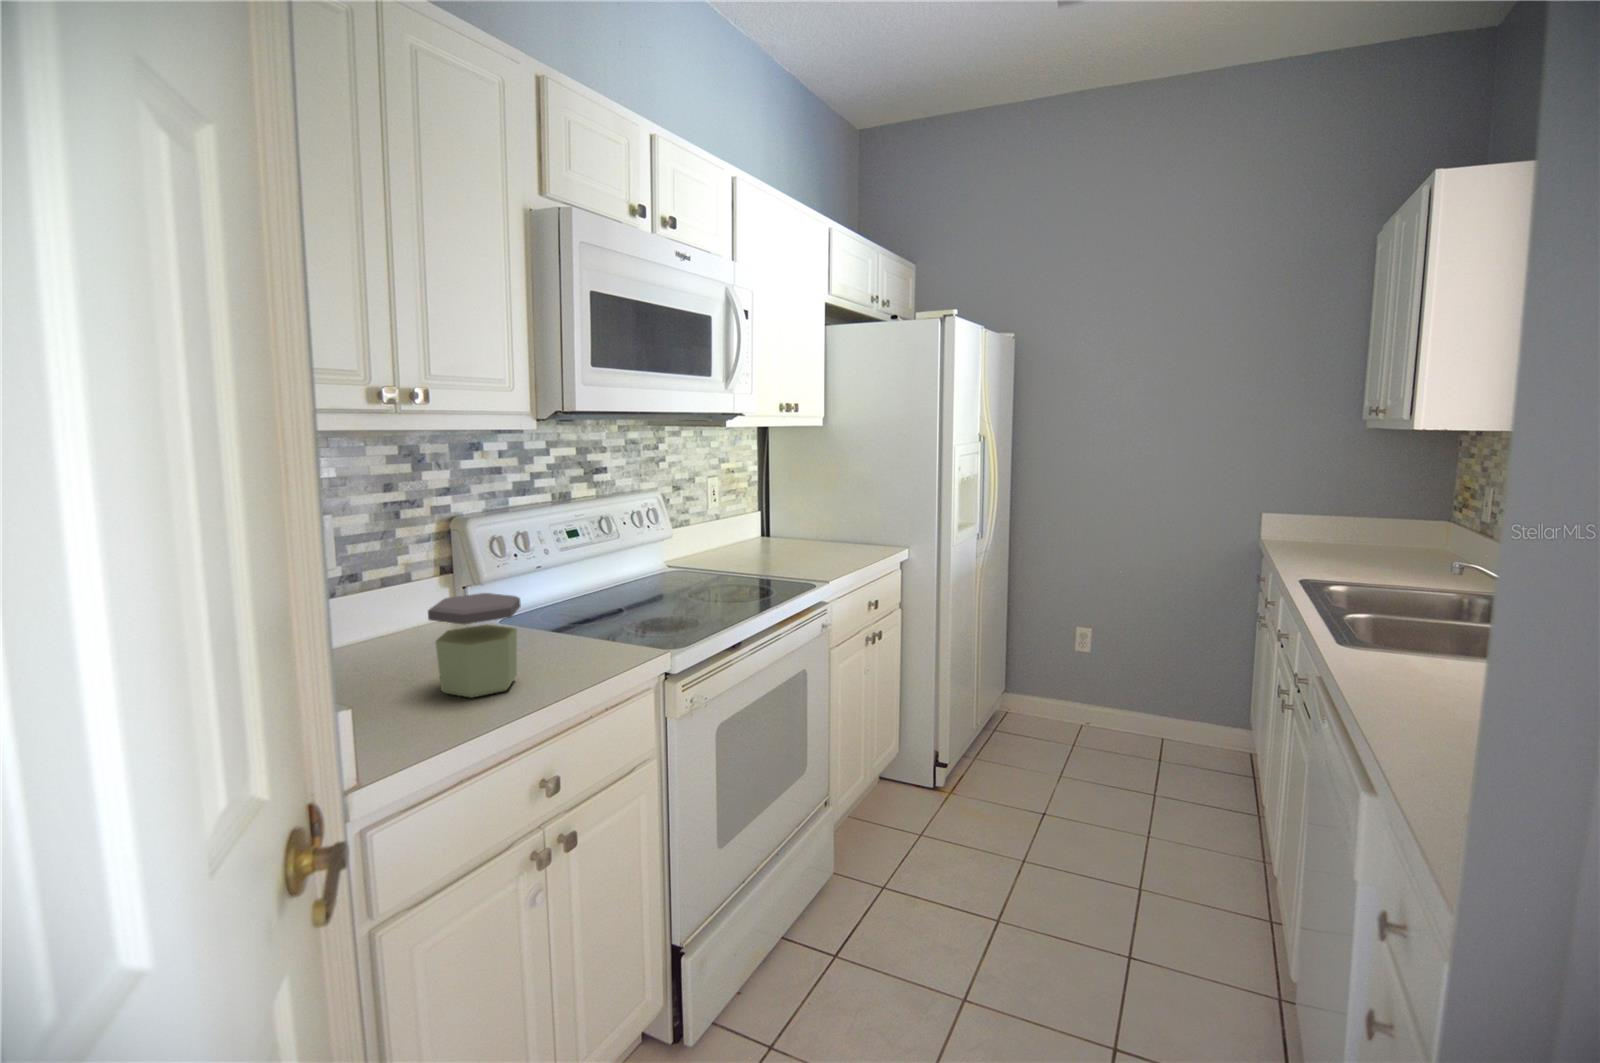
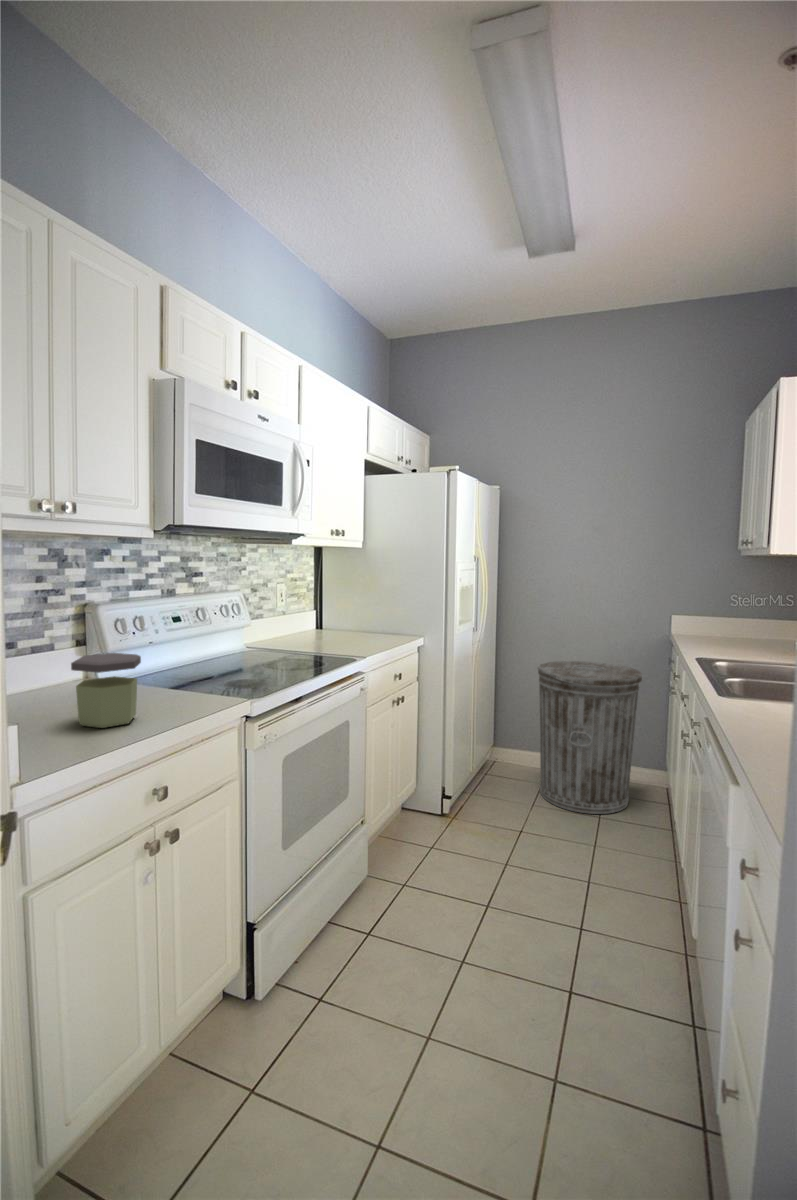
trash can: none [1067,579,1221,793] -> present [537,661,642,814]

